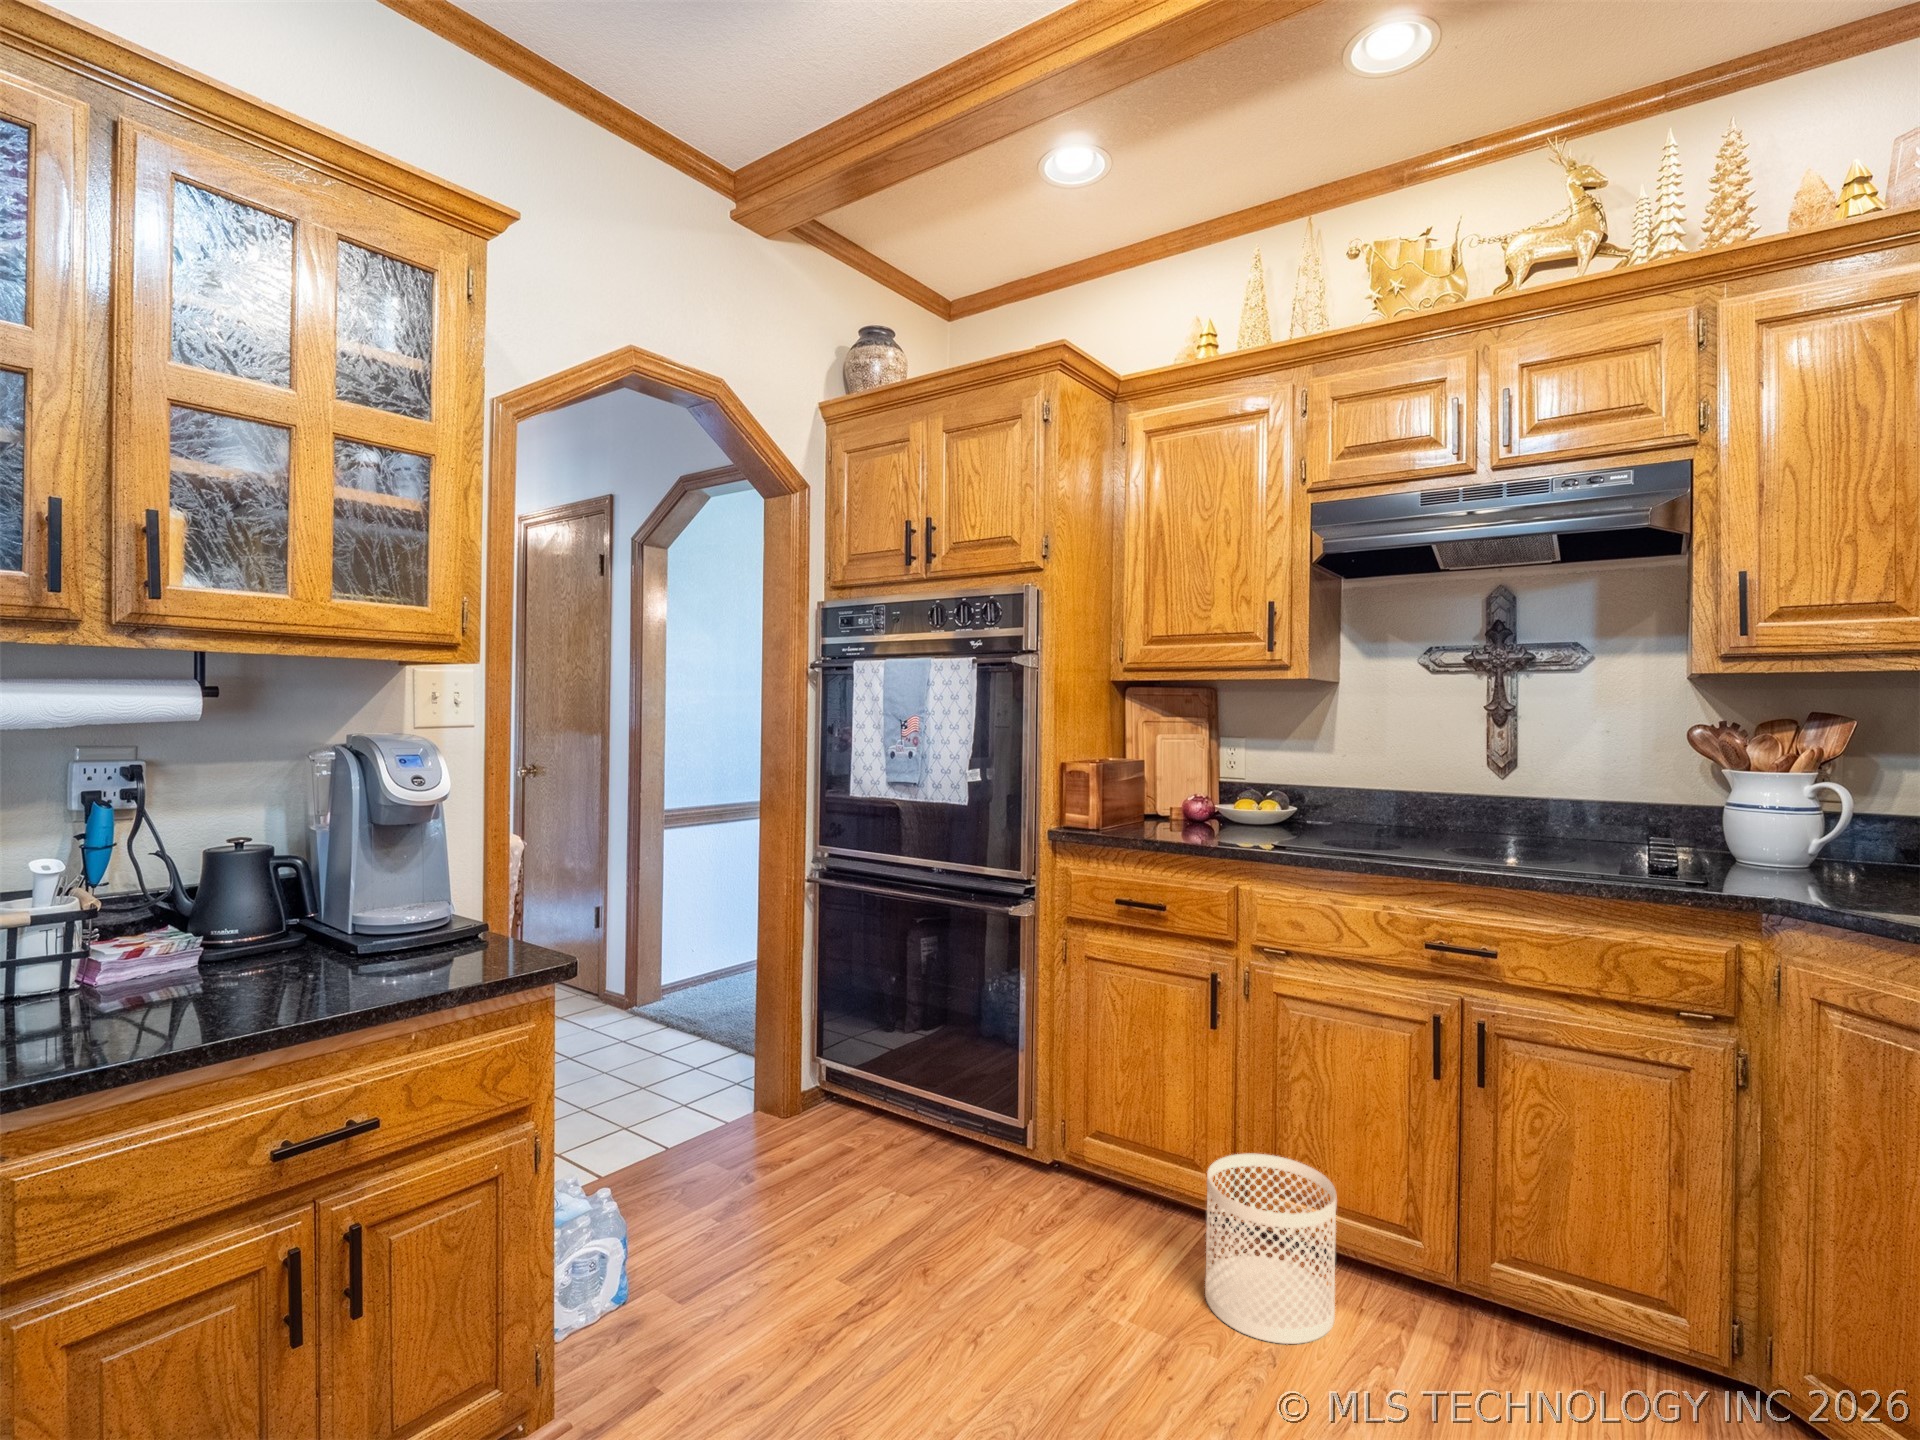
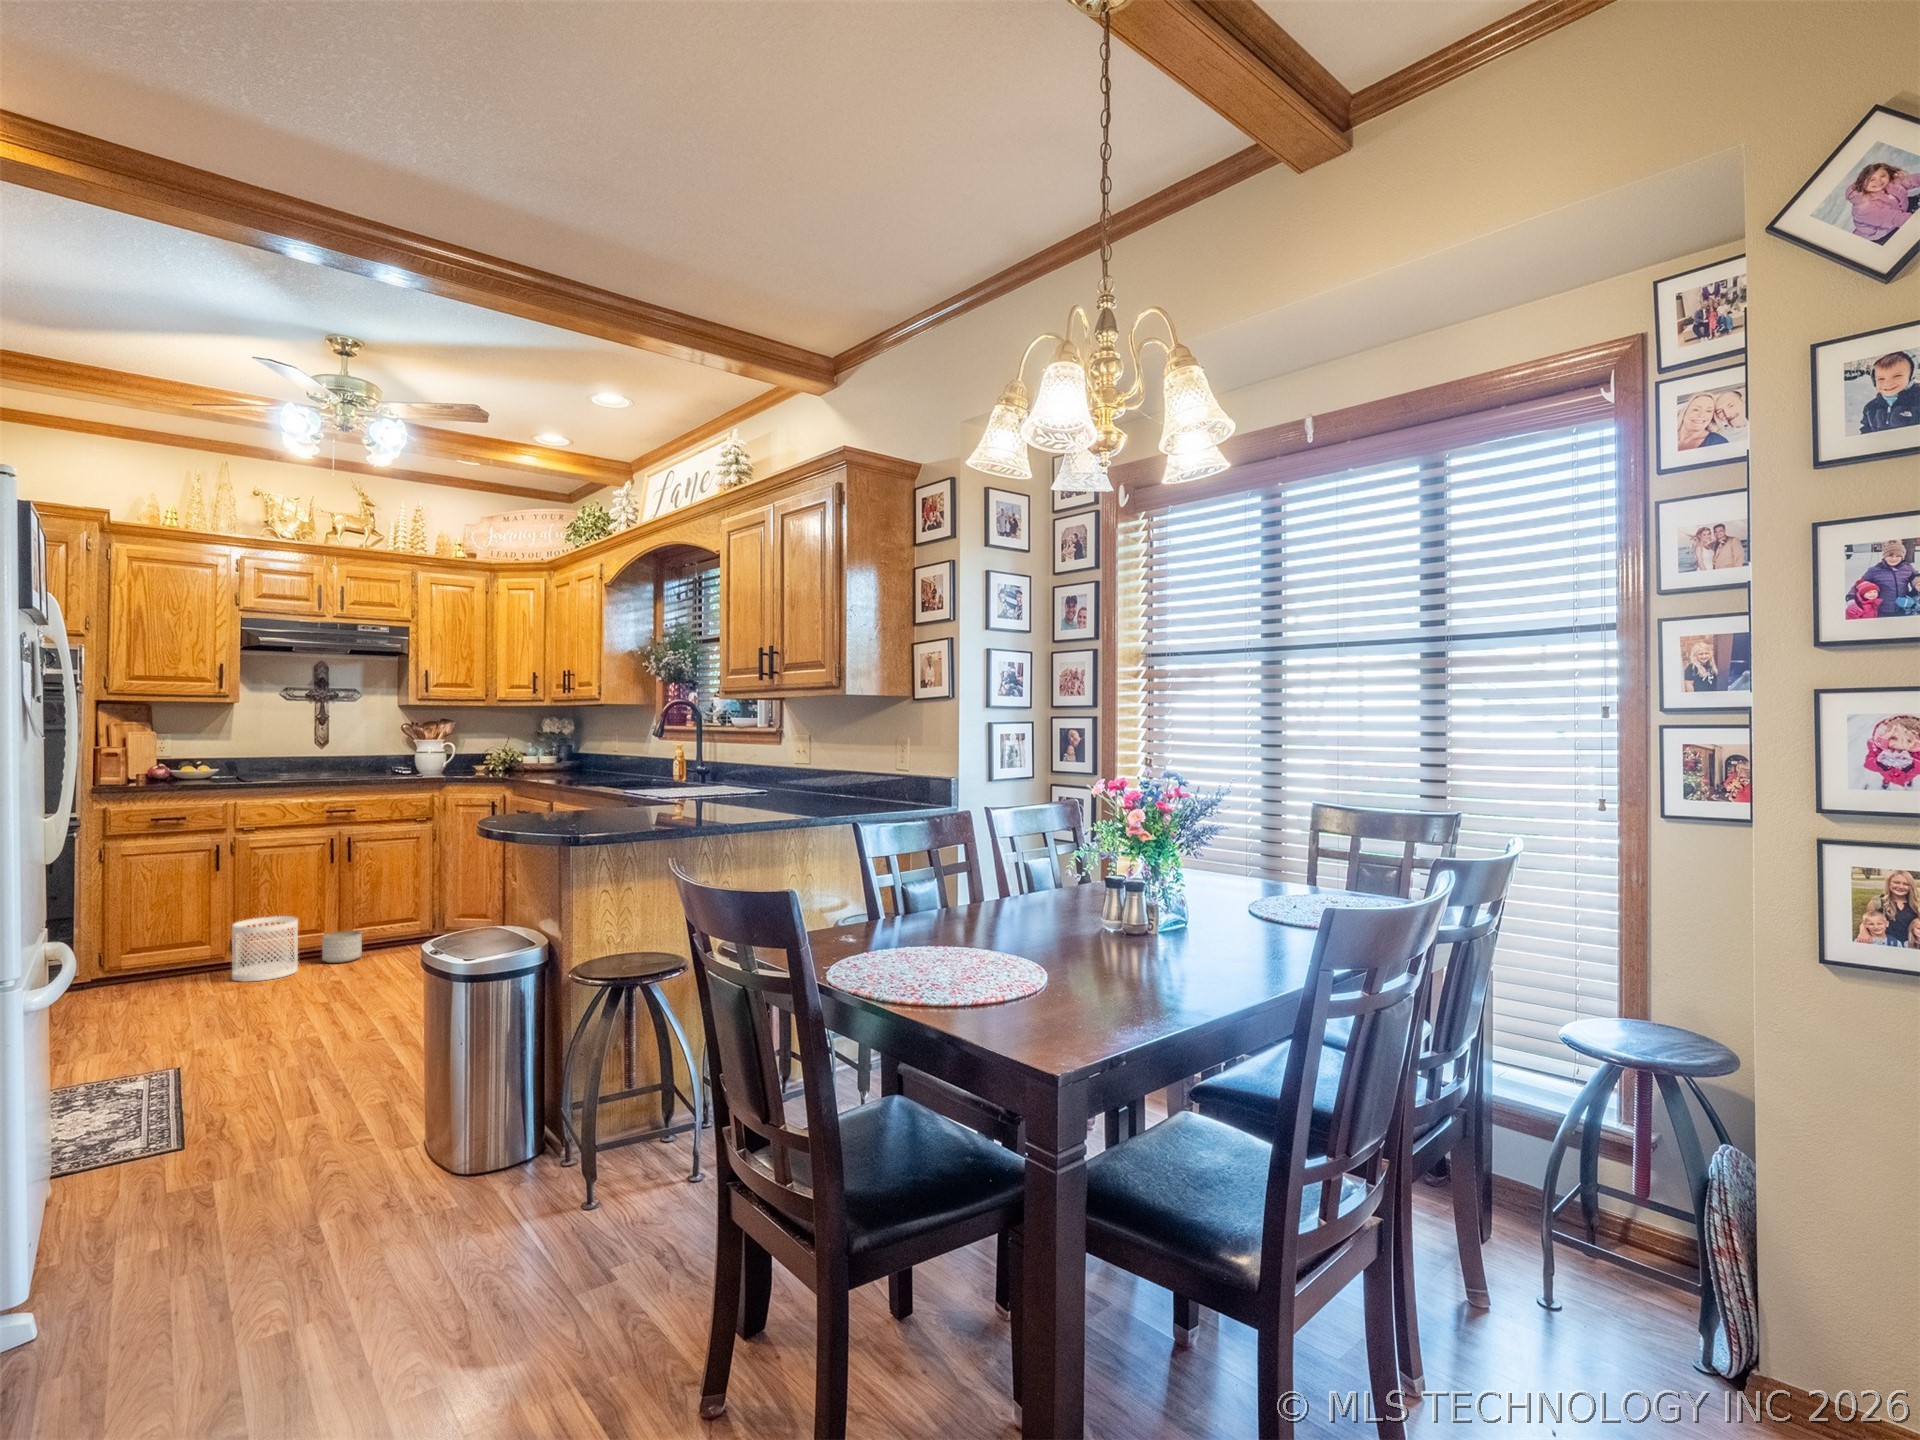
planter: none [1405,1248,1503,1361] -> present [322,931,362,963]

